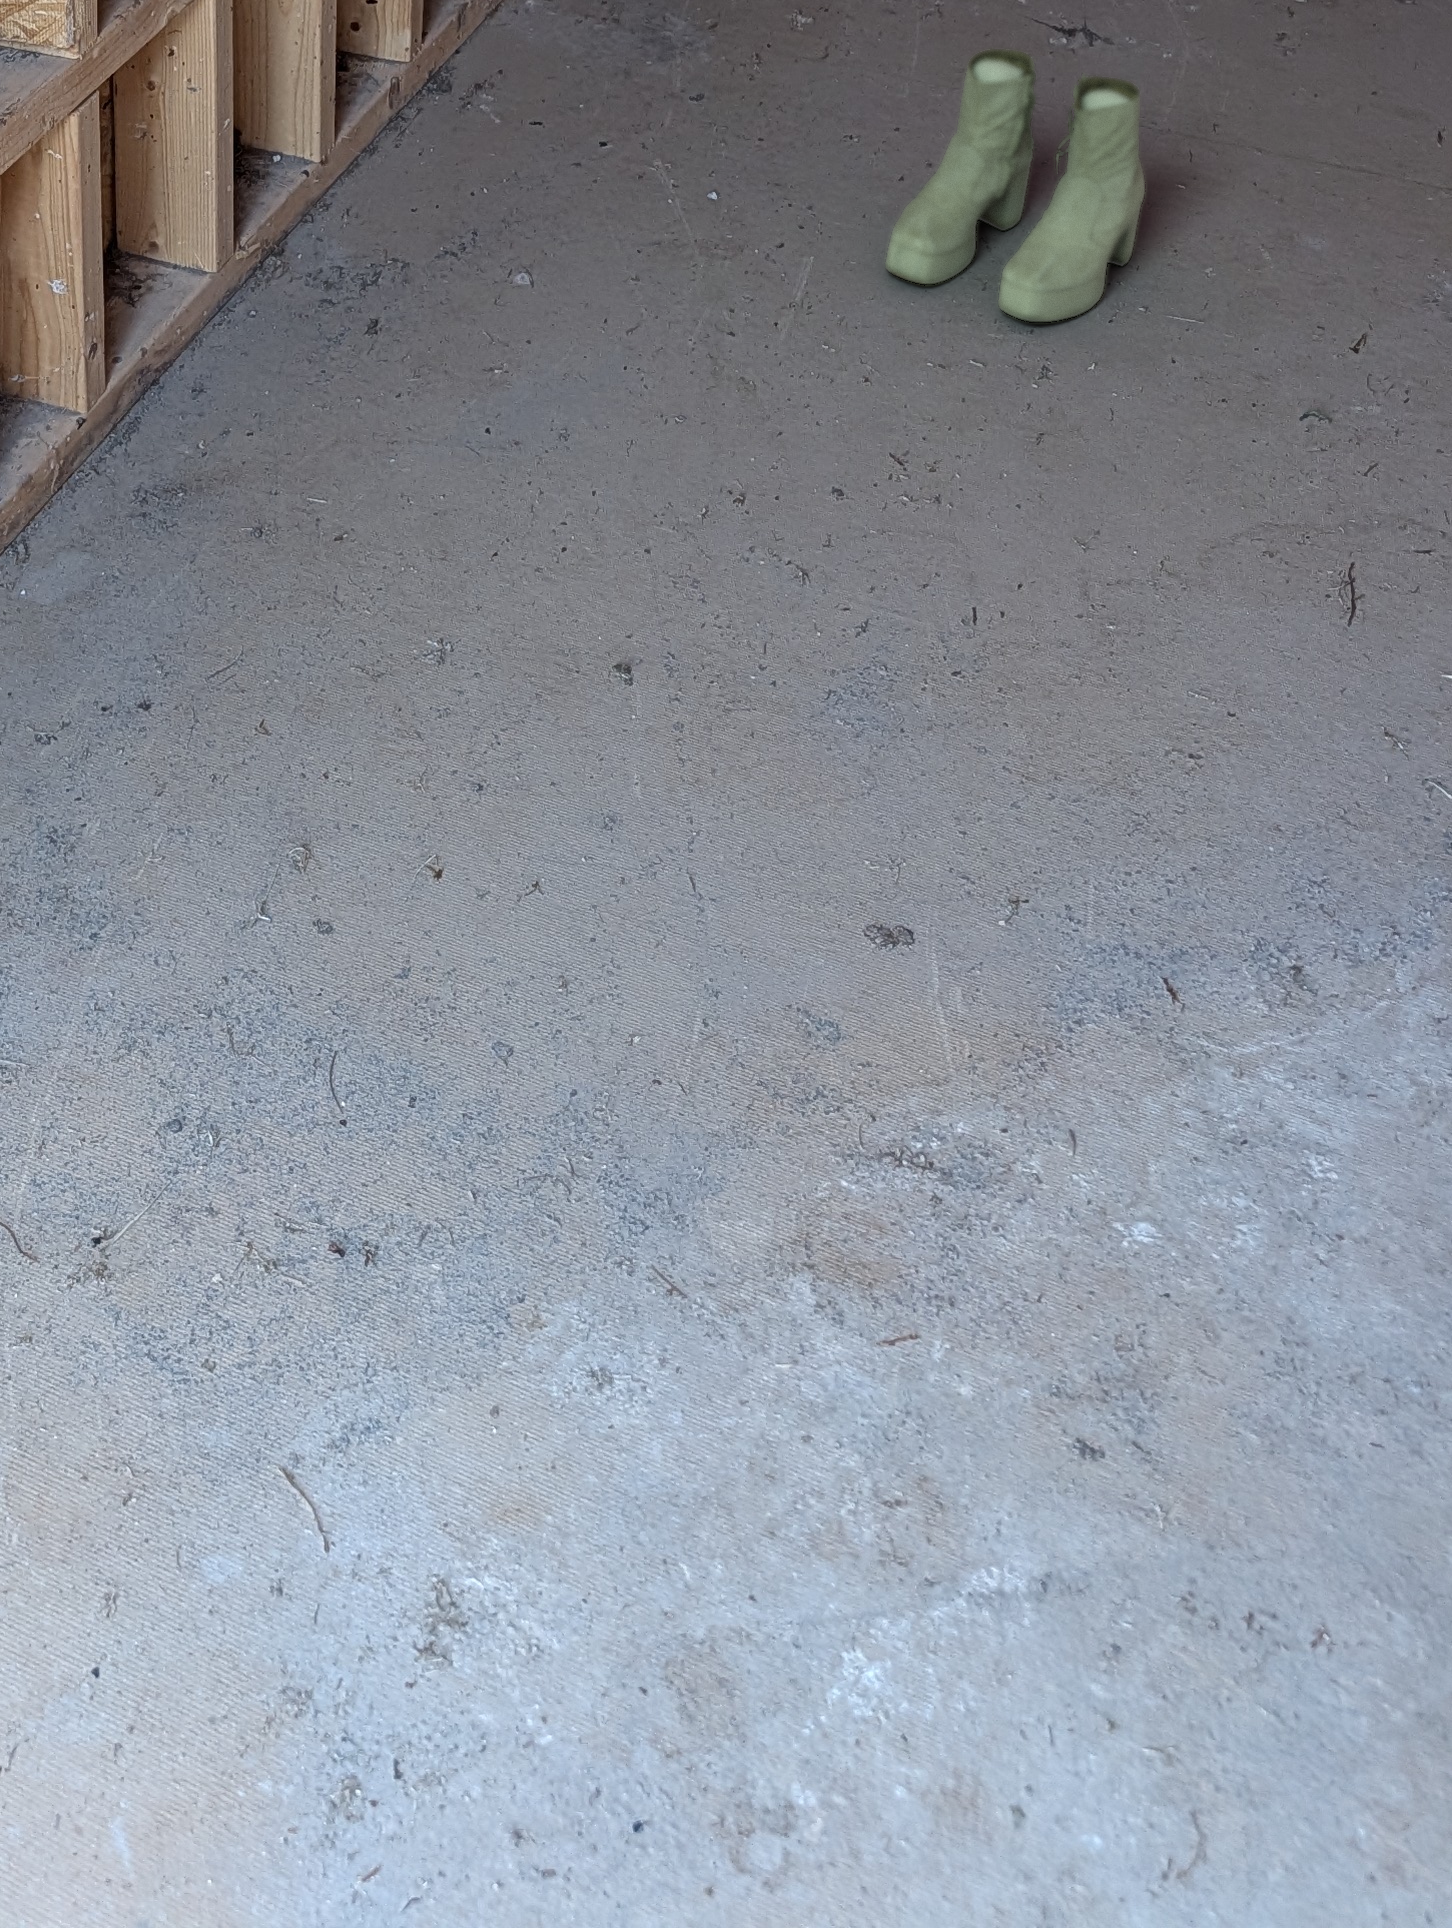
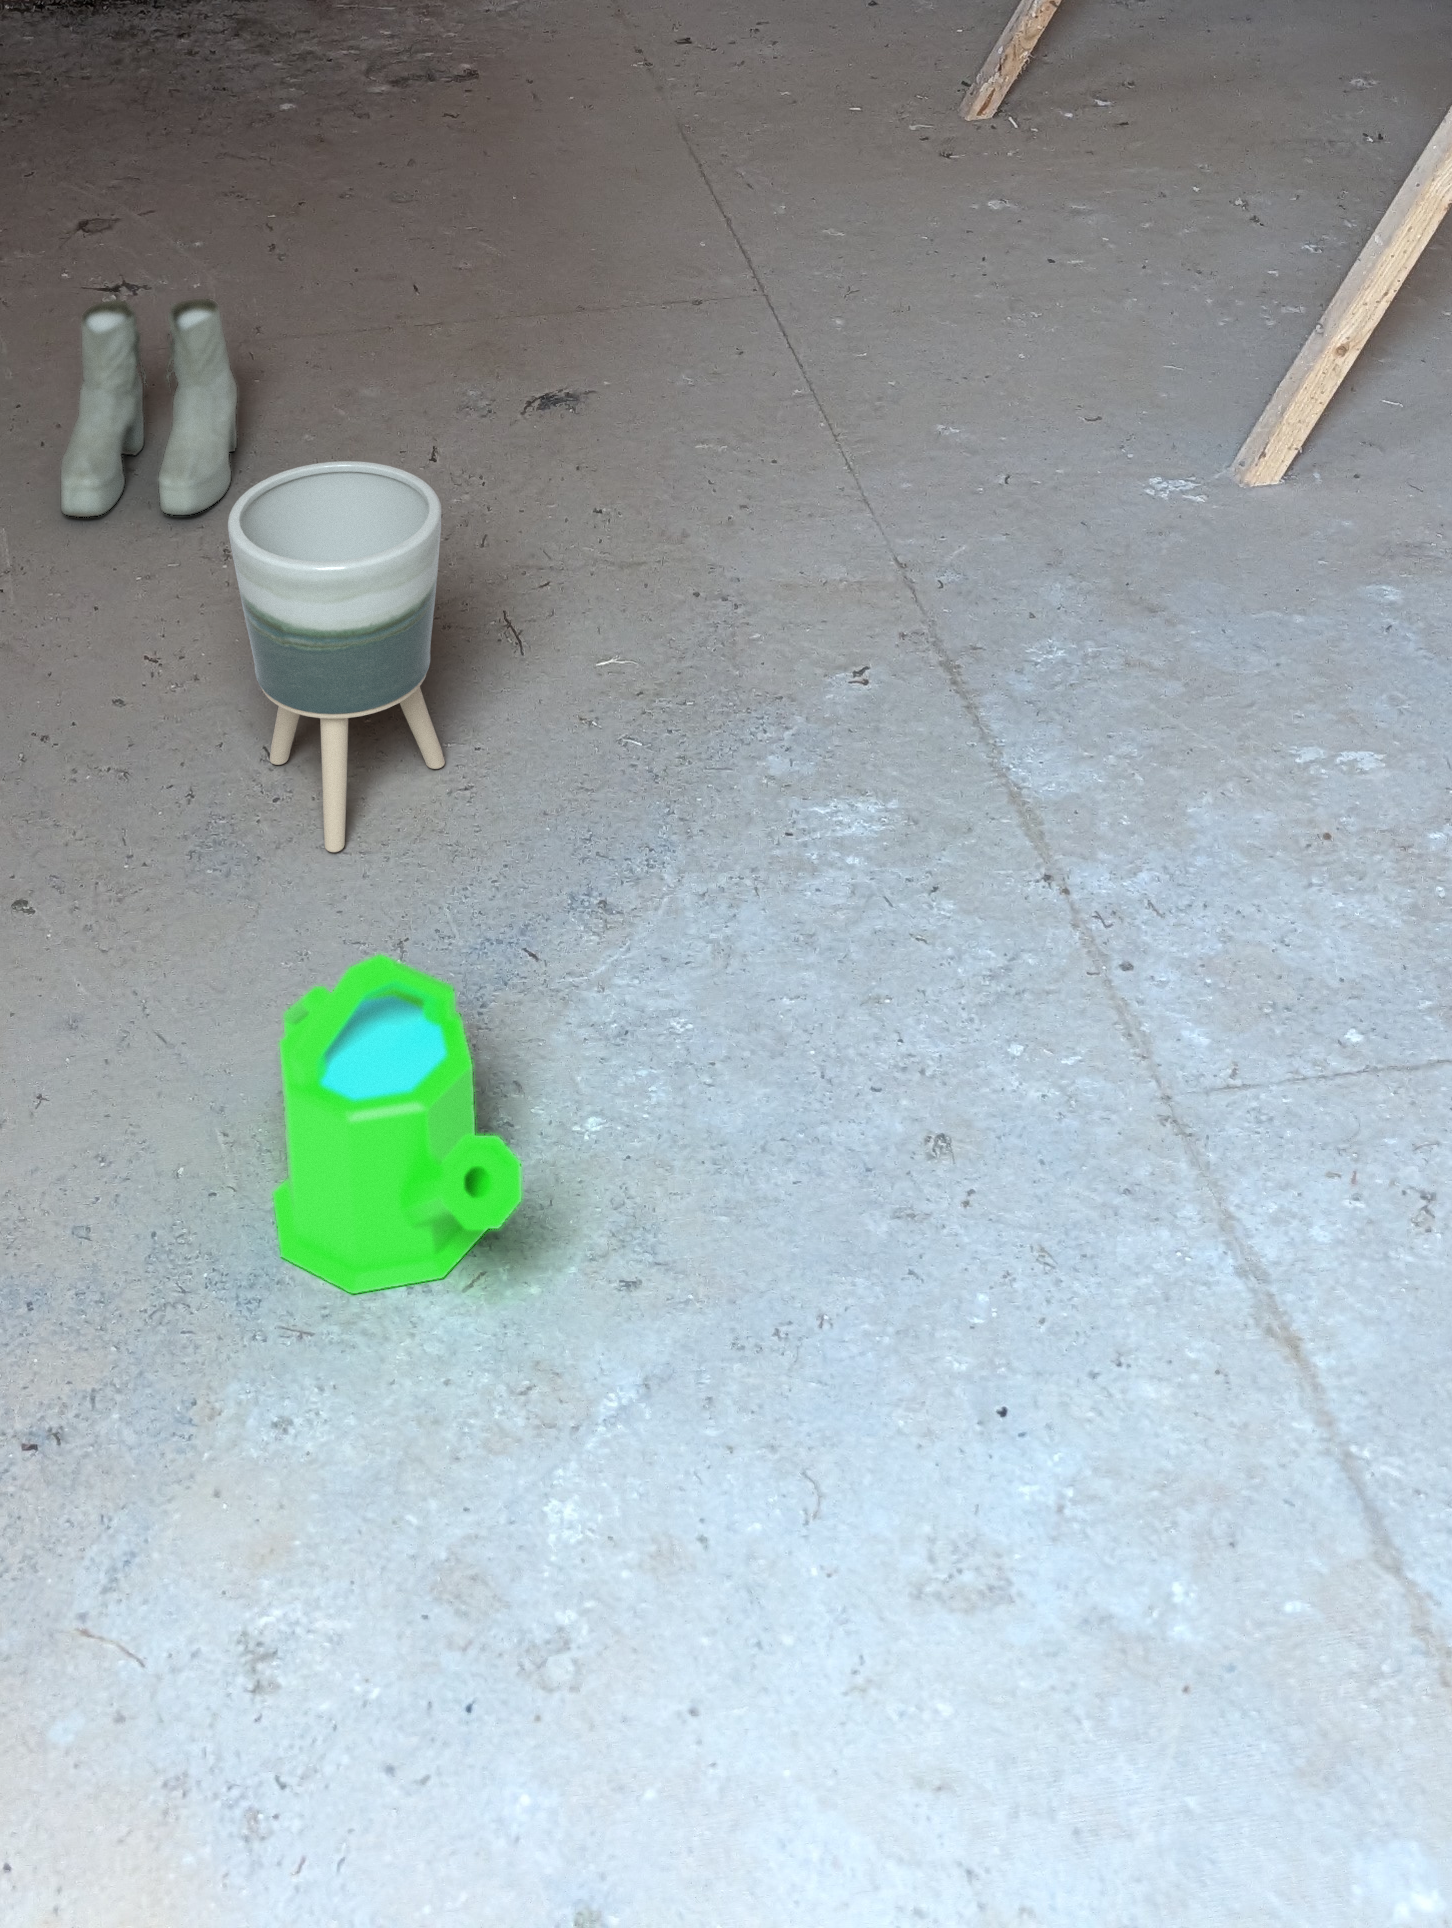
planter: none [965,325,1260,789] -> present [228,461,445,852]
watering can: none [697,955,1000,1375] -> present [273,954,522,1294]

